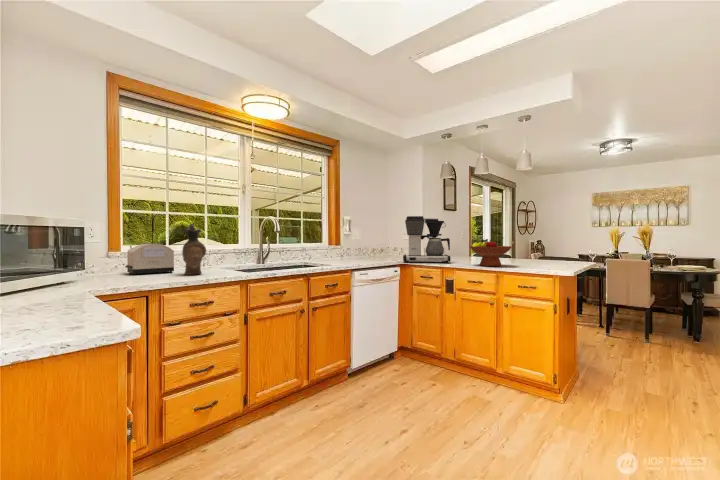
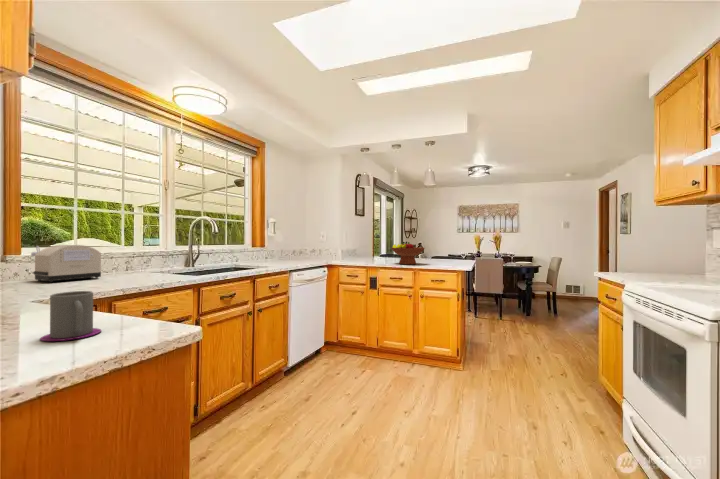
coffee maker: present [403,216,451,263] -> none [330,220,373,263]
ceramic pitcher: present [182,223,206,275] -> none [118,222,148,280]
mug: none [42,283,92,322] -> present [40,291,101,341]

